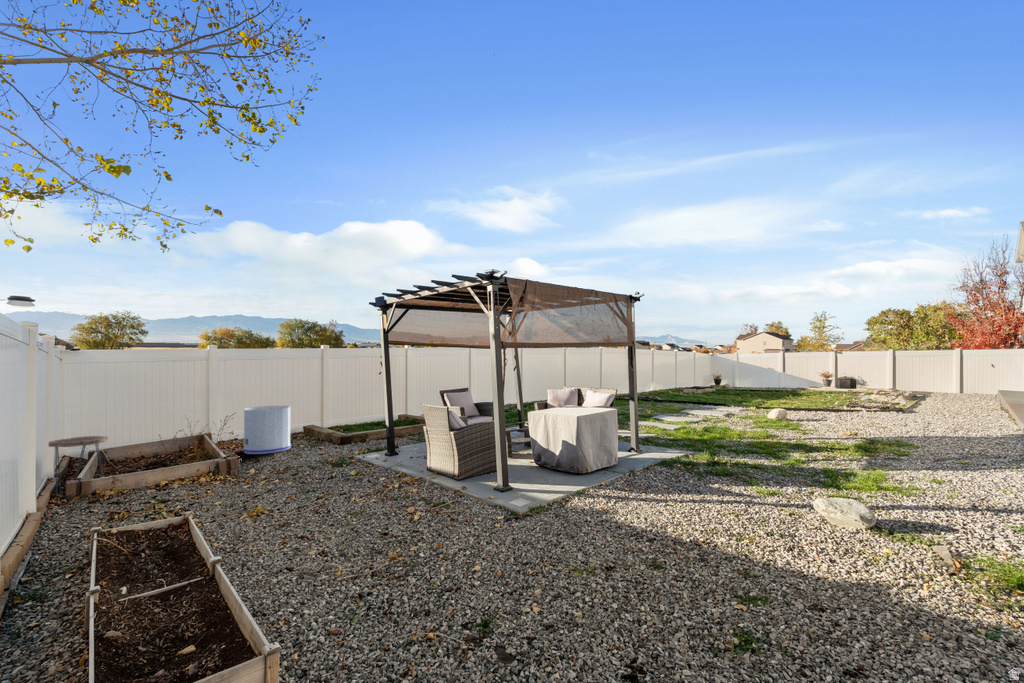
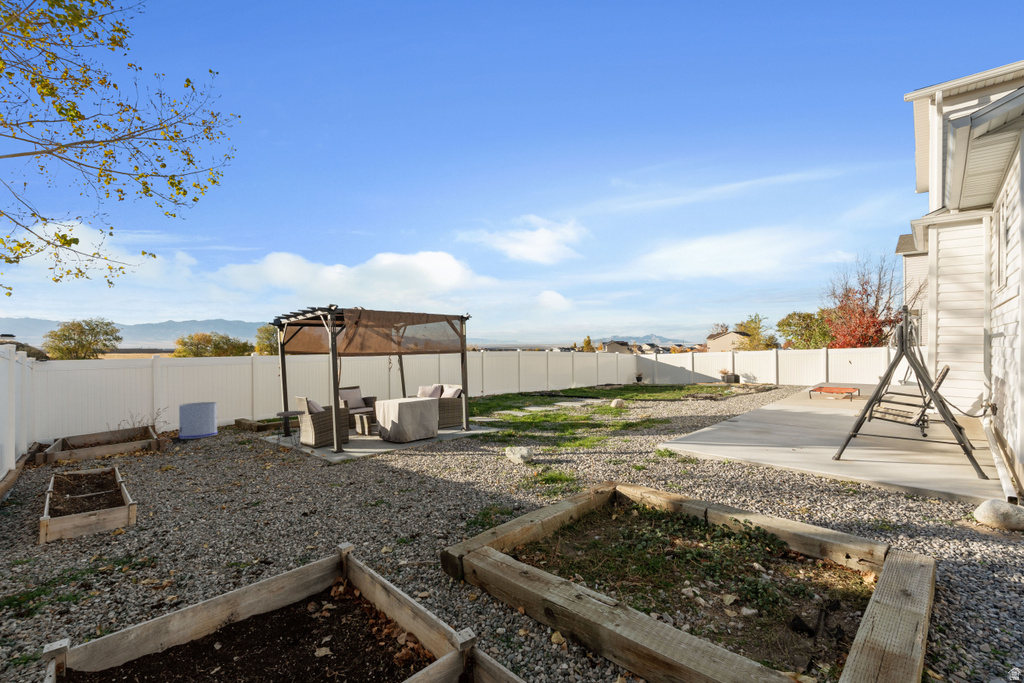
side table: present [48,436,108,505] -> present [277,411,305,450]

